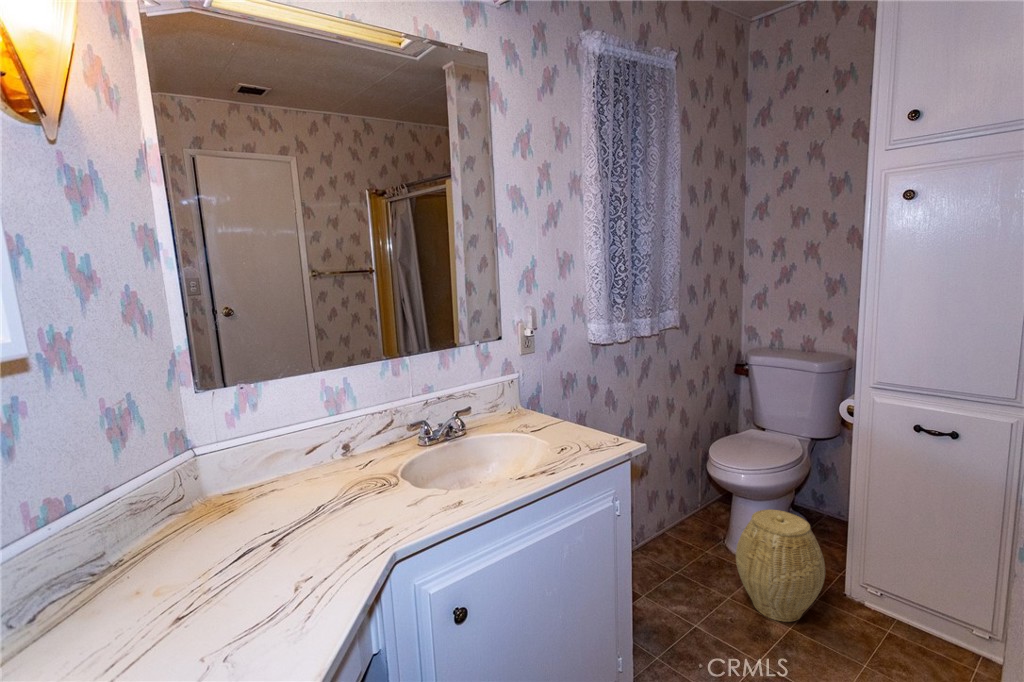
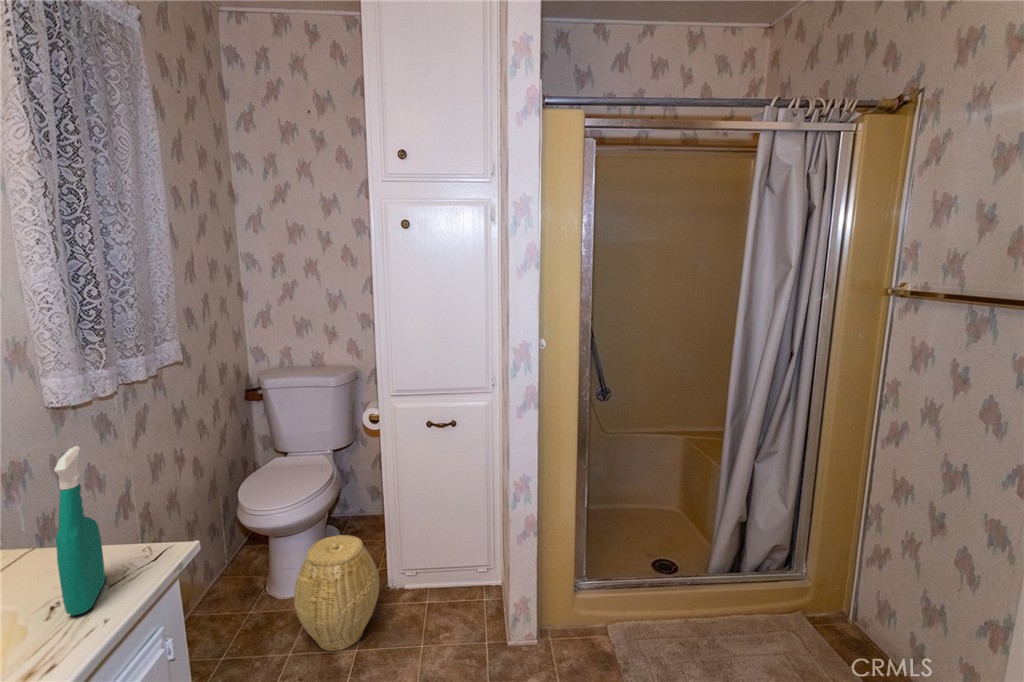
spray bottle: none [566,355,590,453] -> present [54,446,105,615]

